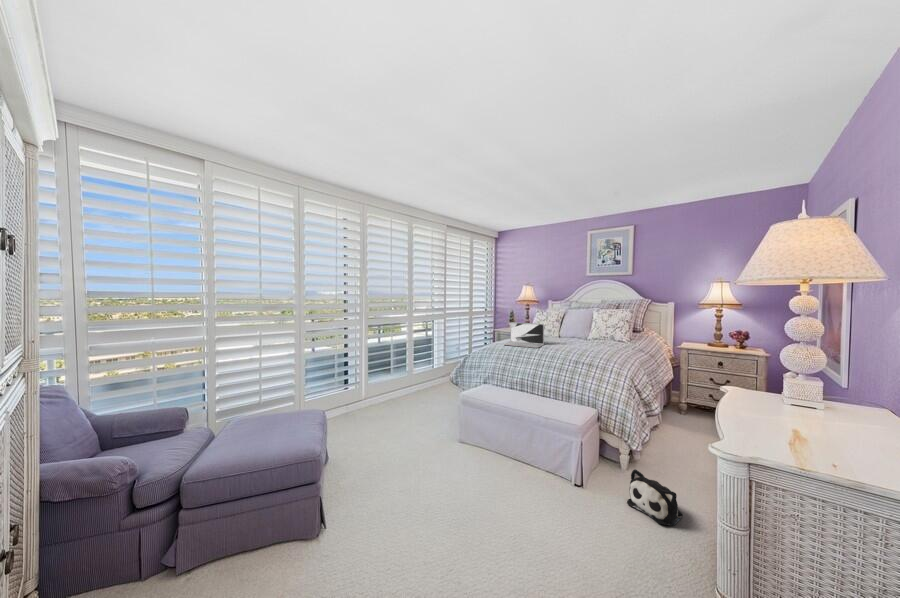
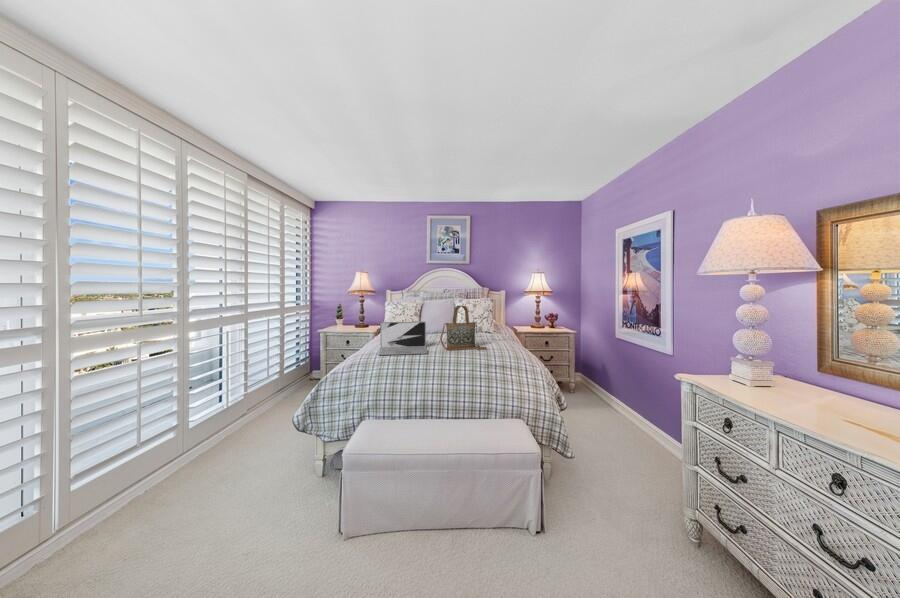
handbag: none [552,312,592,351] -> present [440,305,486,350]
plush toy: present [627,469,682,526] -> none [595,487,652,544]

